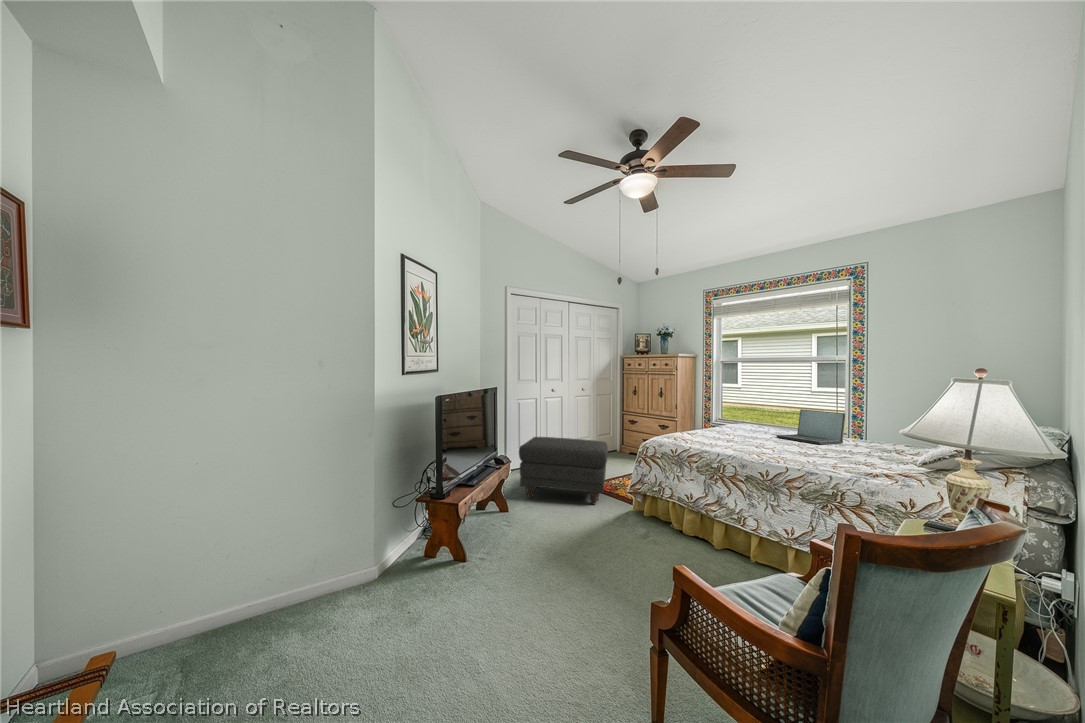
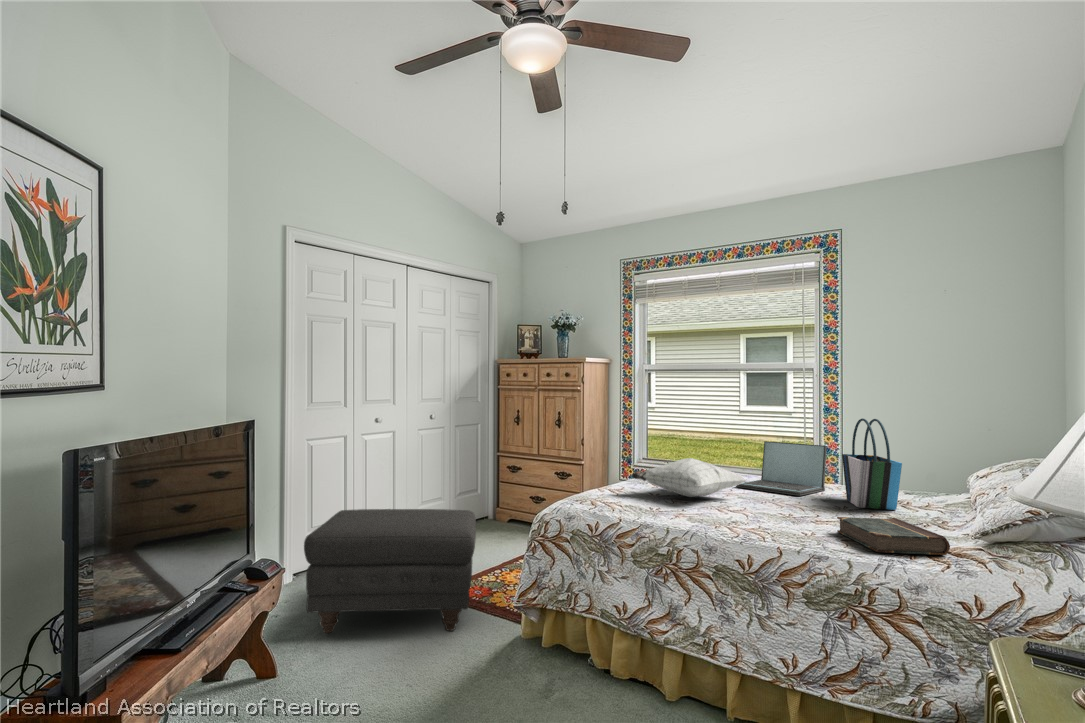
tote bag: none [854,395,892,456] -> present [842,418,902,510]
pillow: none [702,416,780,440] -> present [633,458,745,498]
book: none [830,453,901,477] -> present [837,517,950,555]

